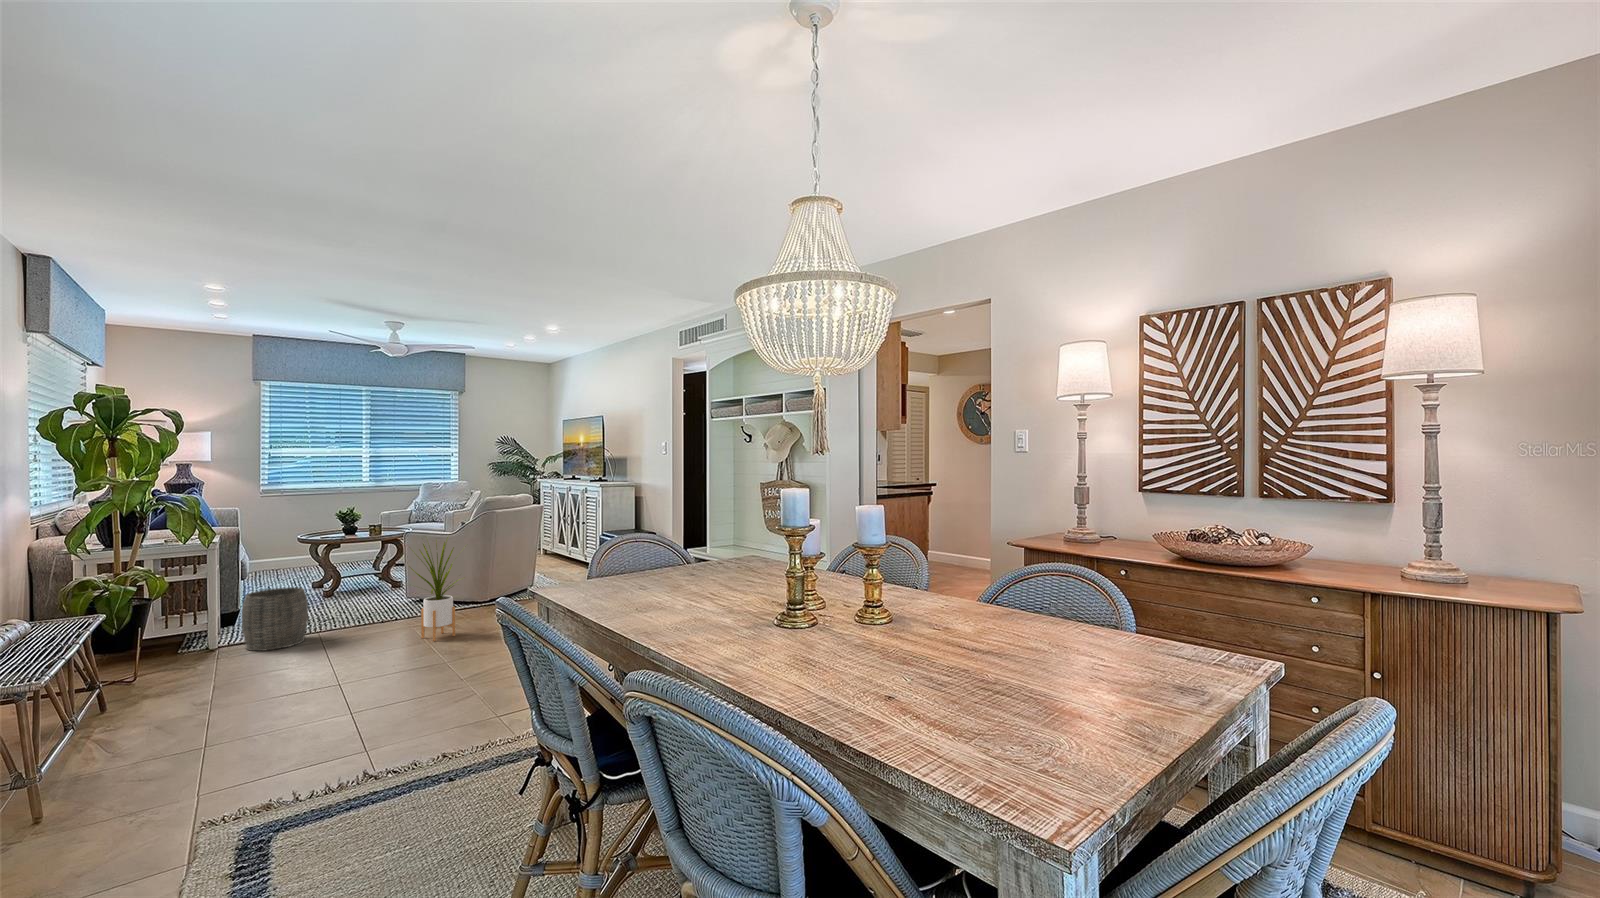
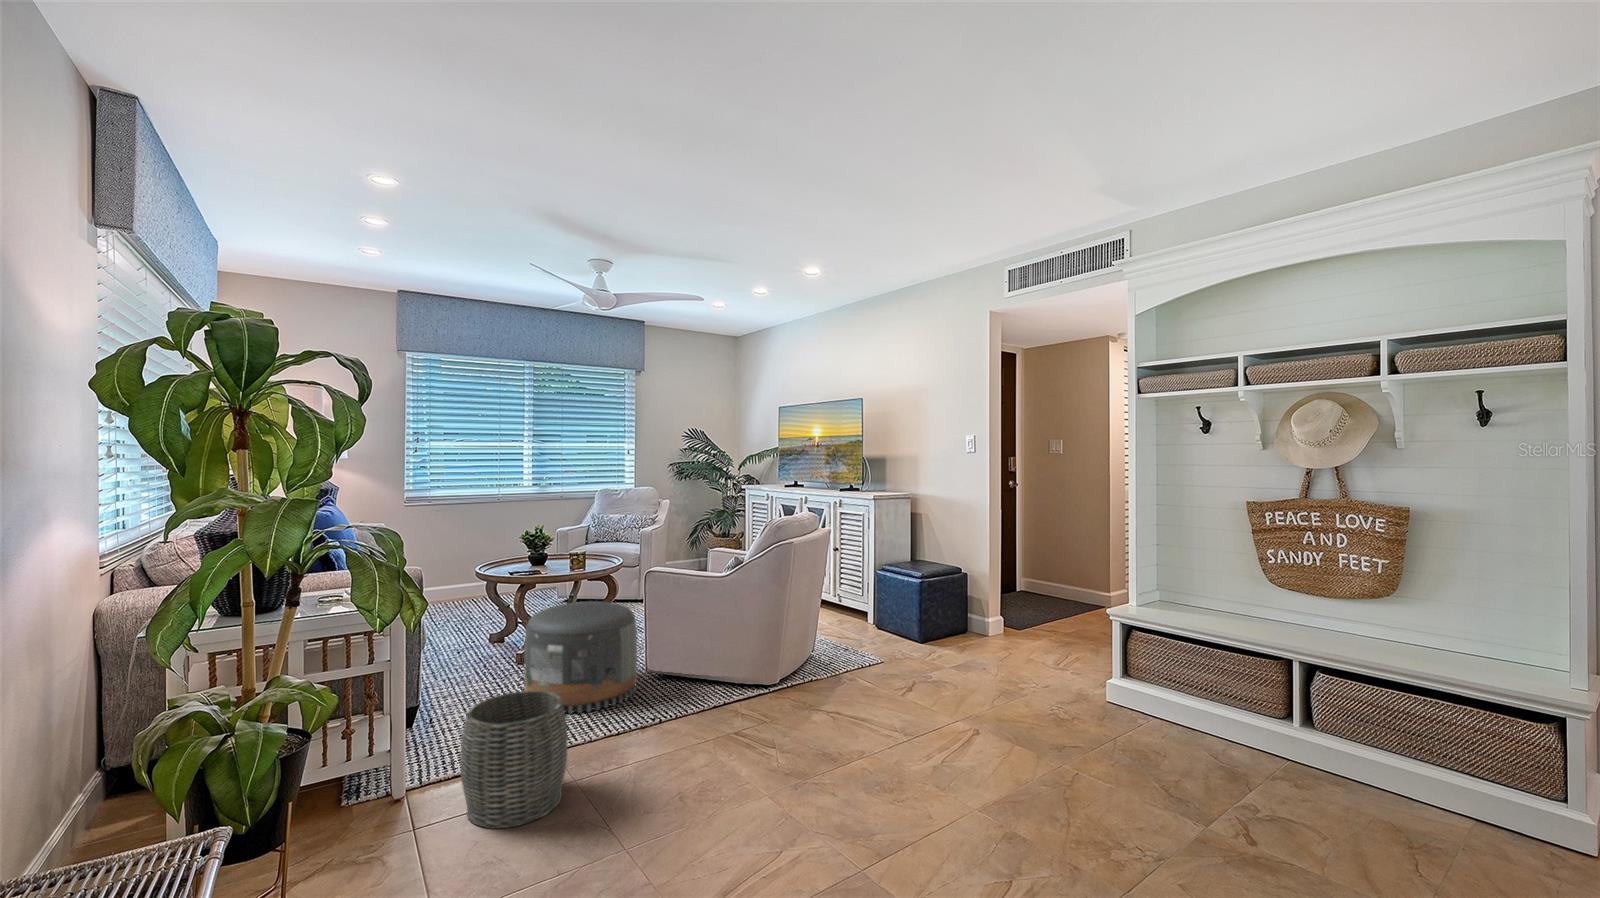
house plant: present [409,537,460,641] -> none [751,598,854,810]
pouf: none [311,551,391,614] -> present [525,601,637,714]

